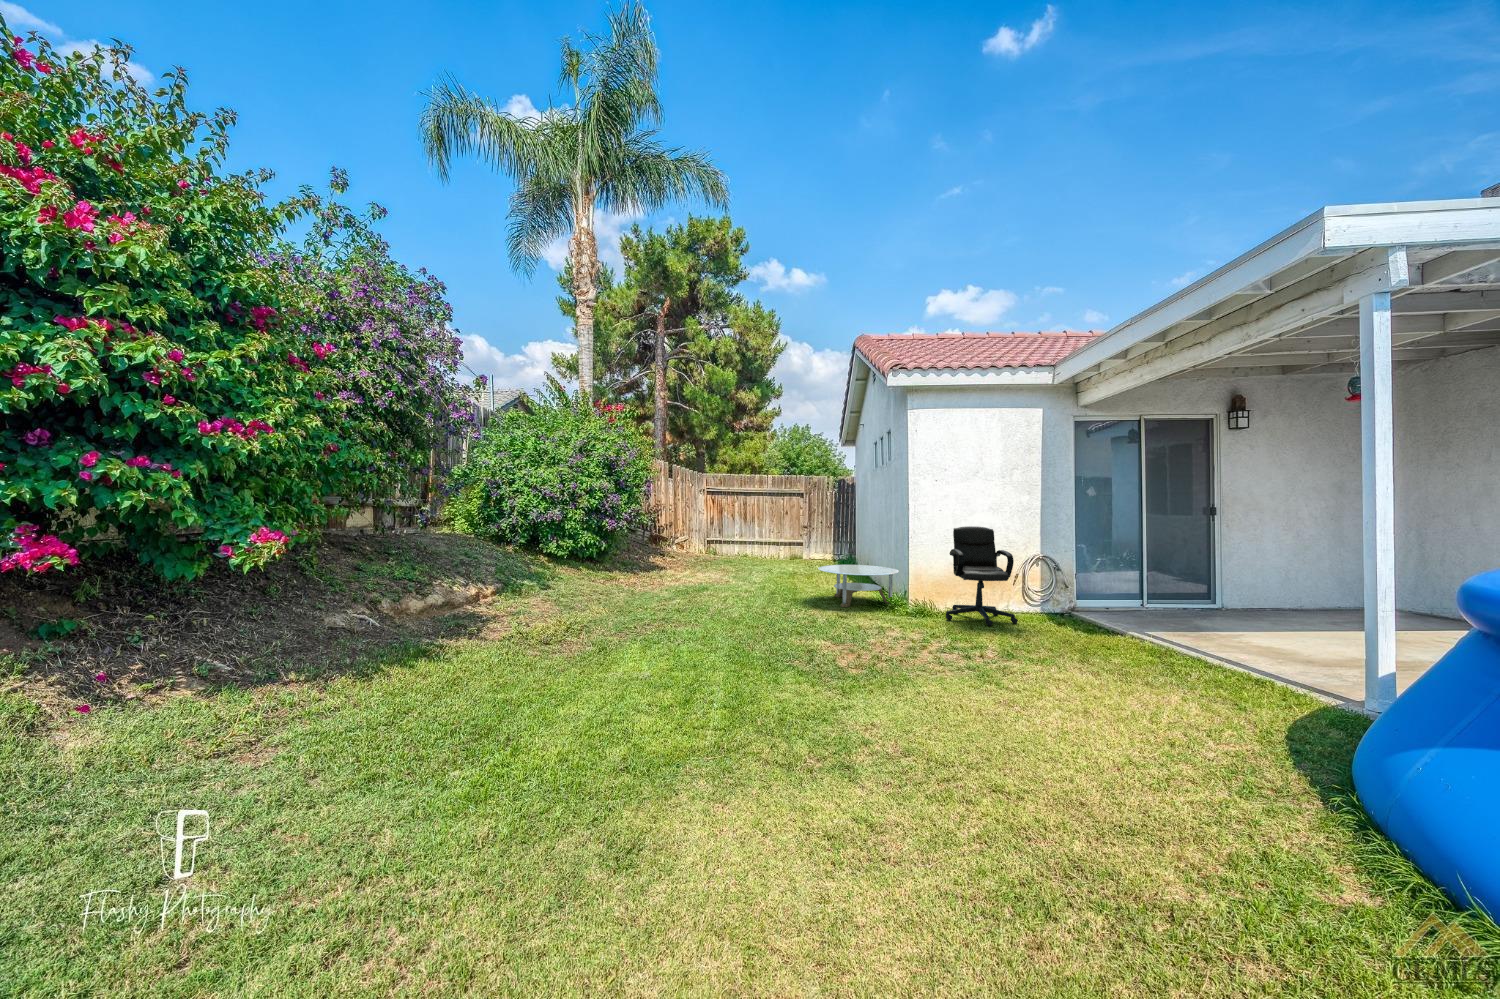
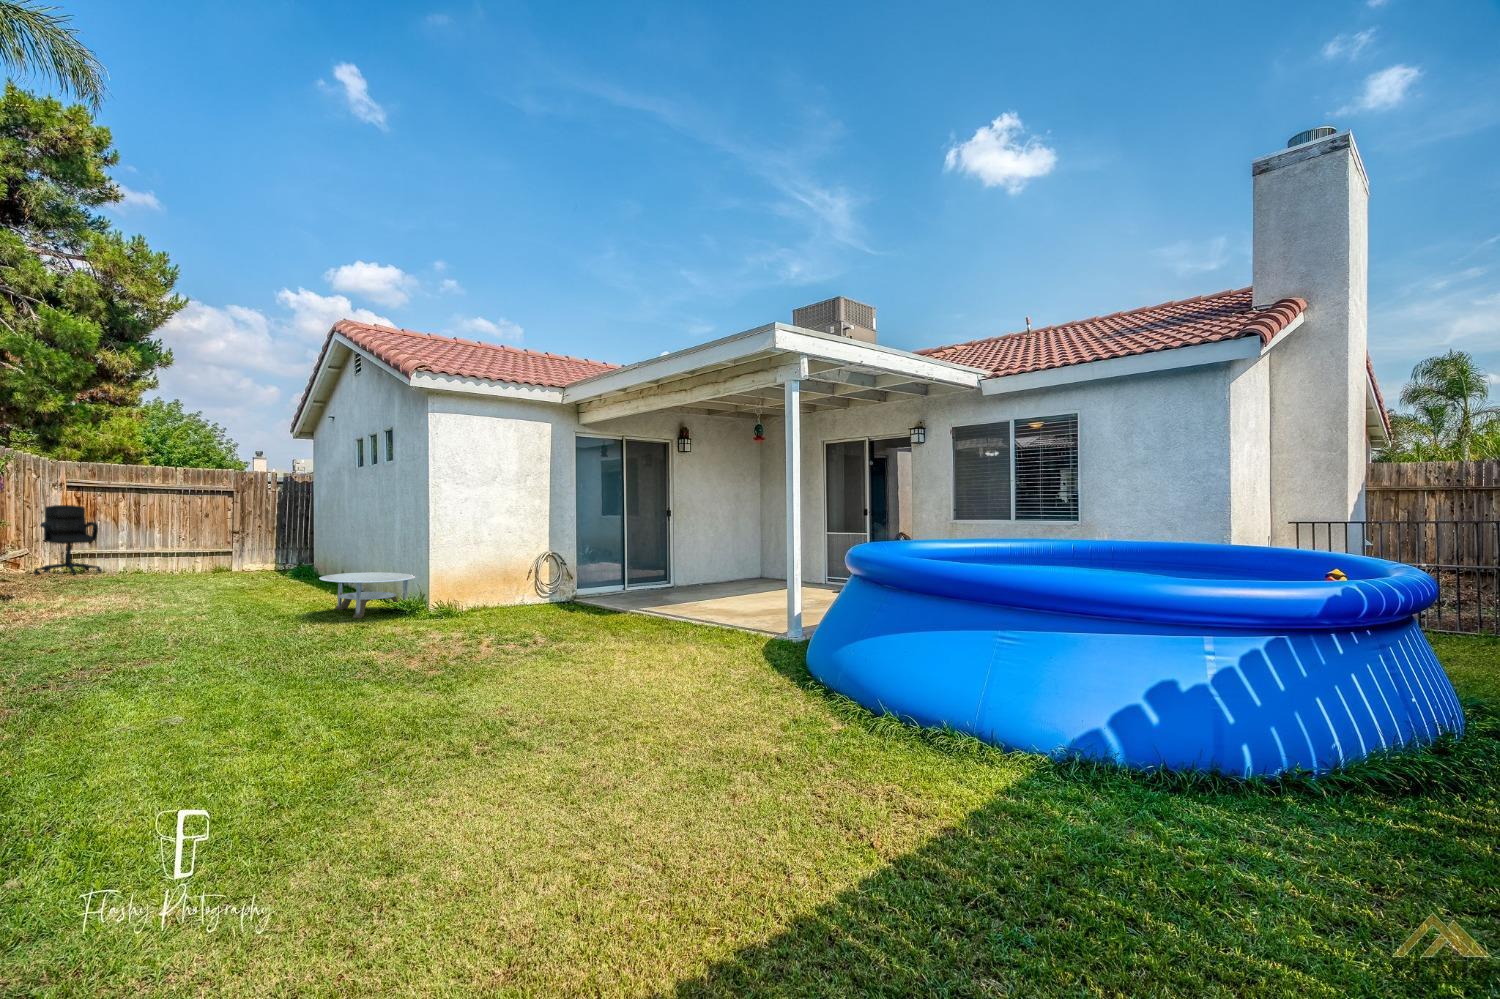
chair: present [946,526,1018,626] -> present [34,505,102,575]

